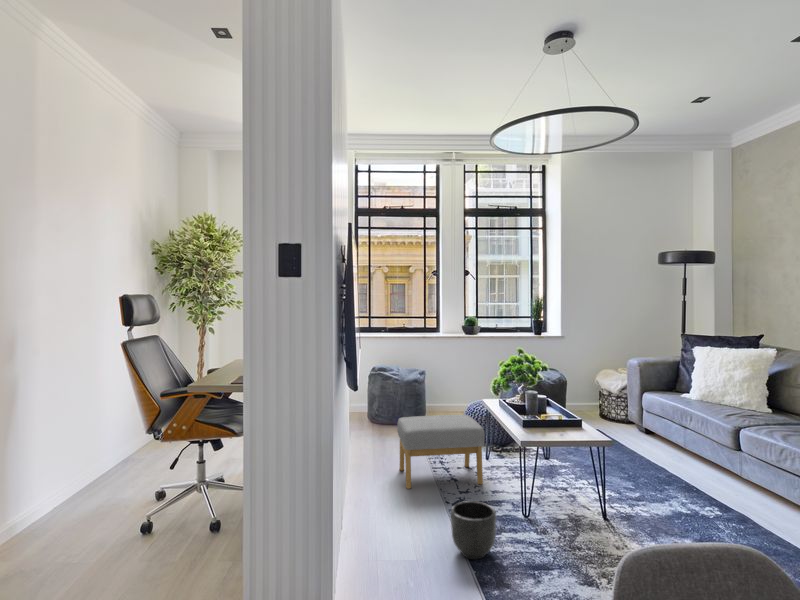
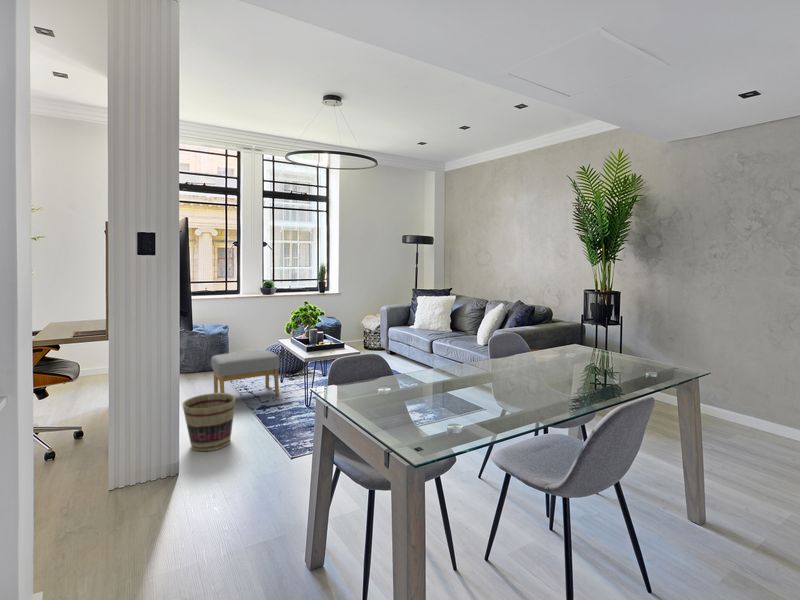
basket: none [350,483,420,575] -> present [182,393,235,451]
planter: present [451,501,496,559] -> none [257,398,288,433]

